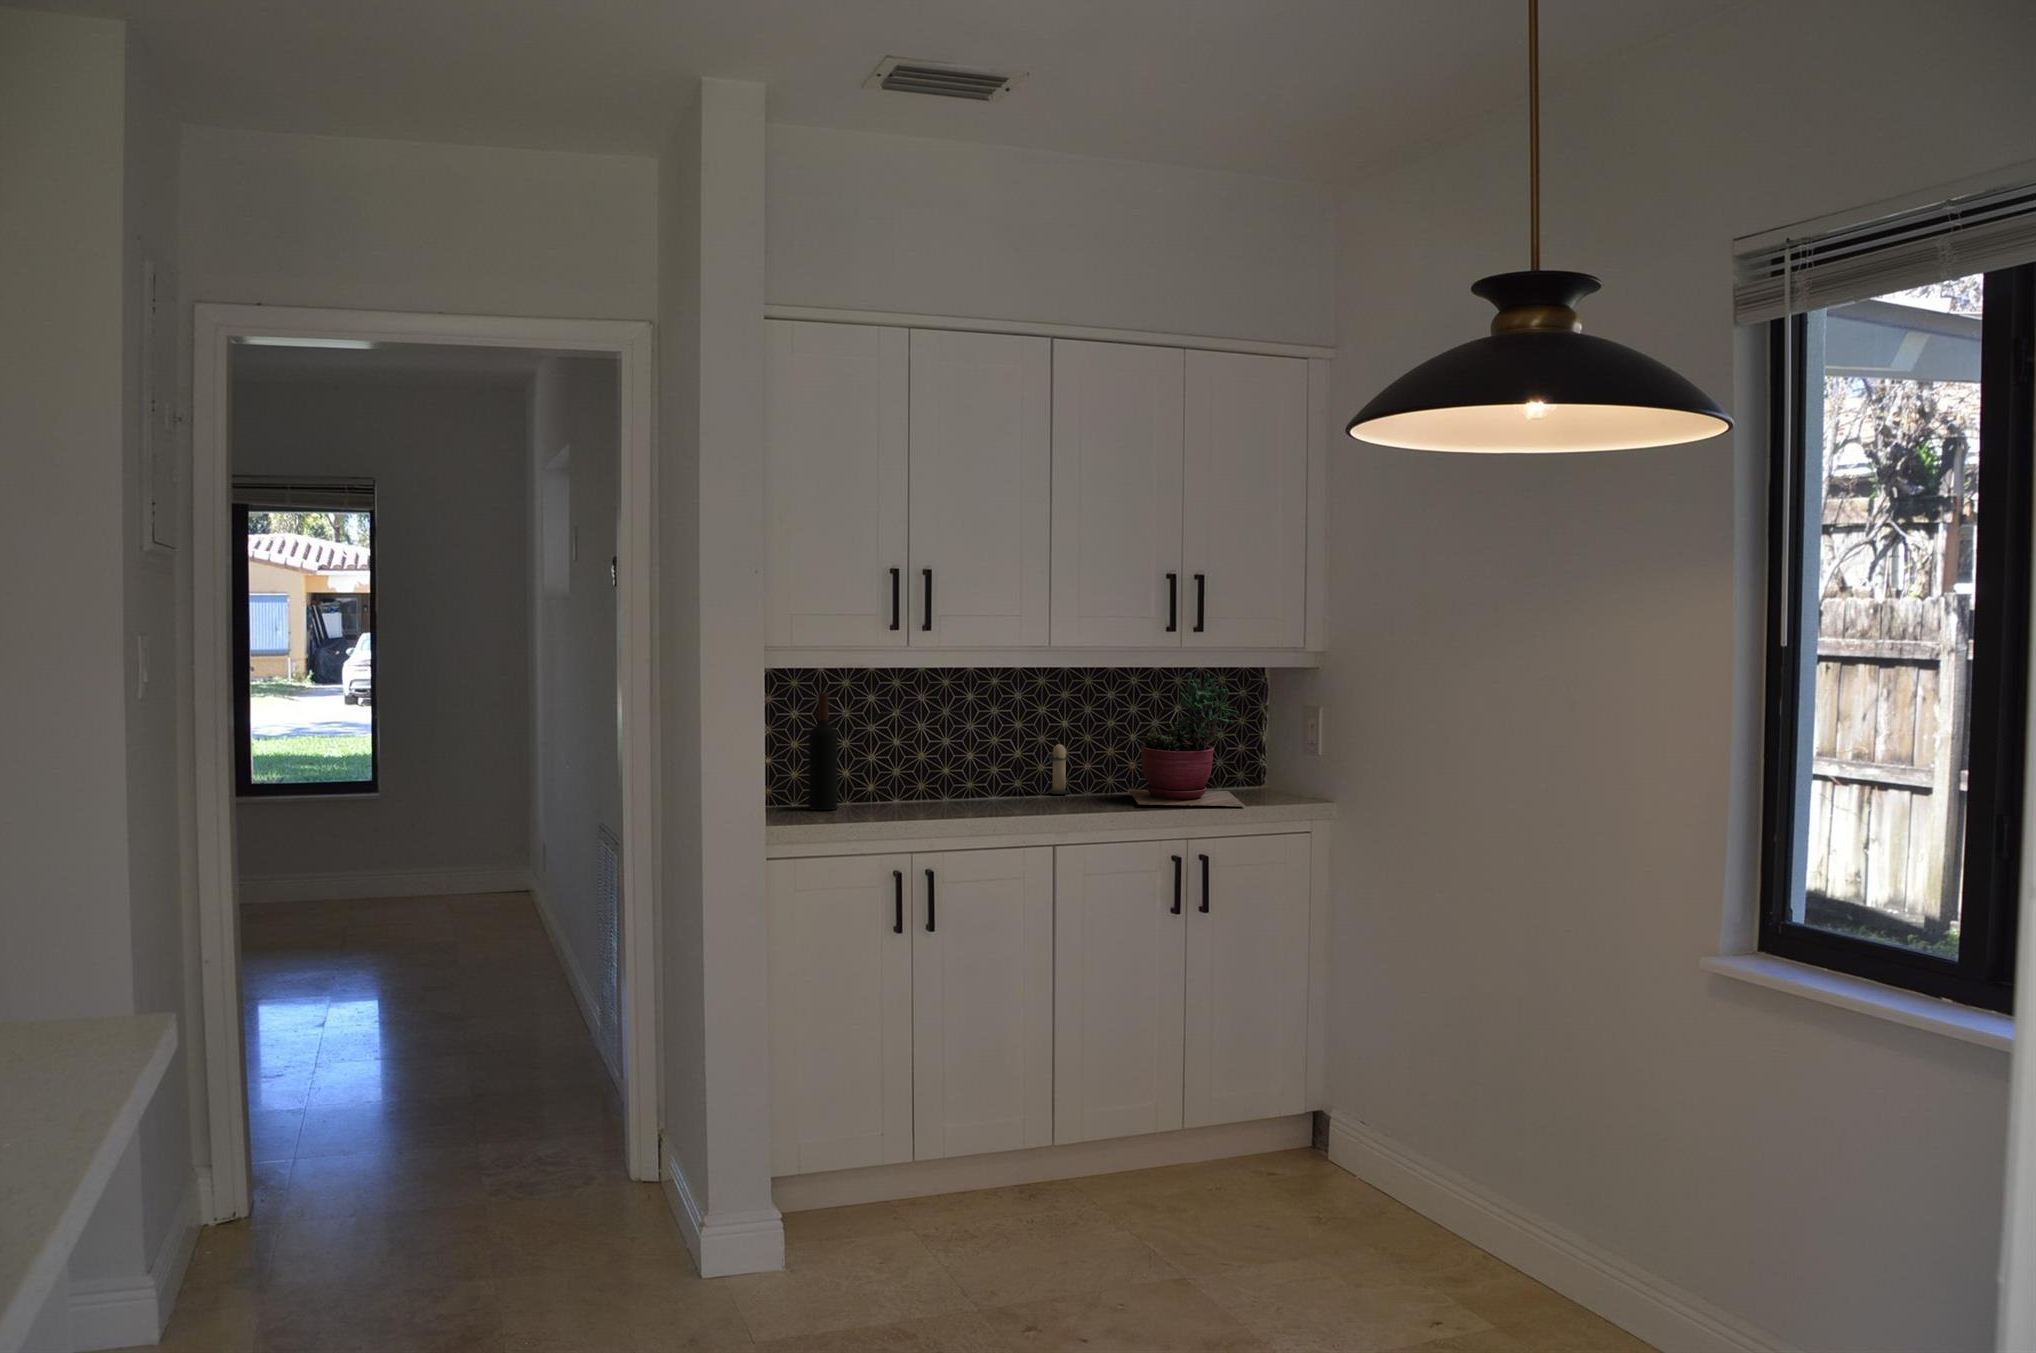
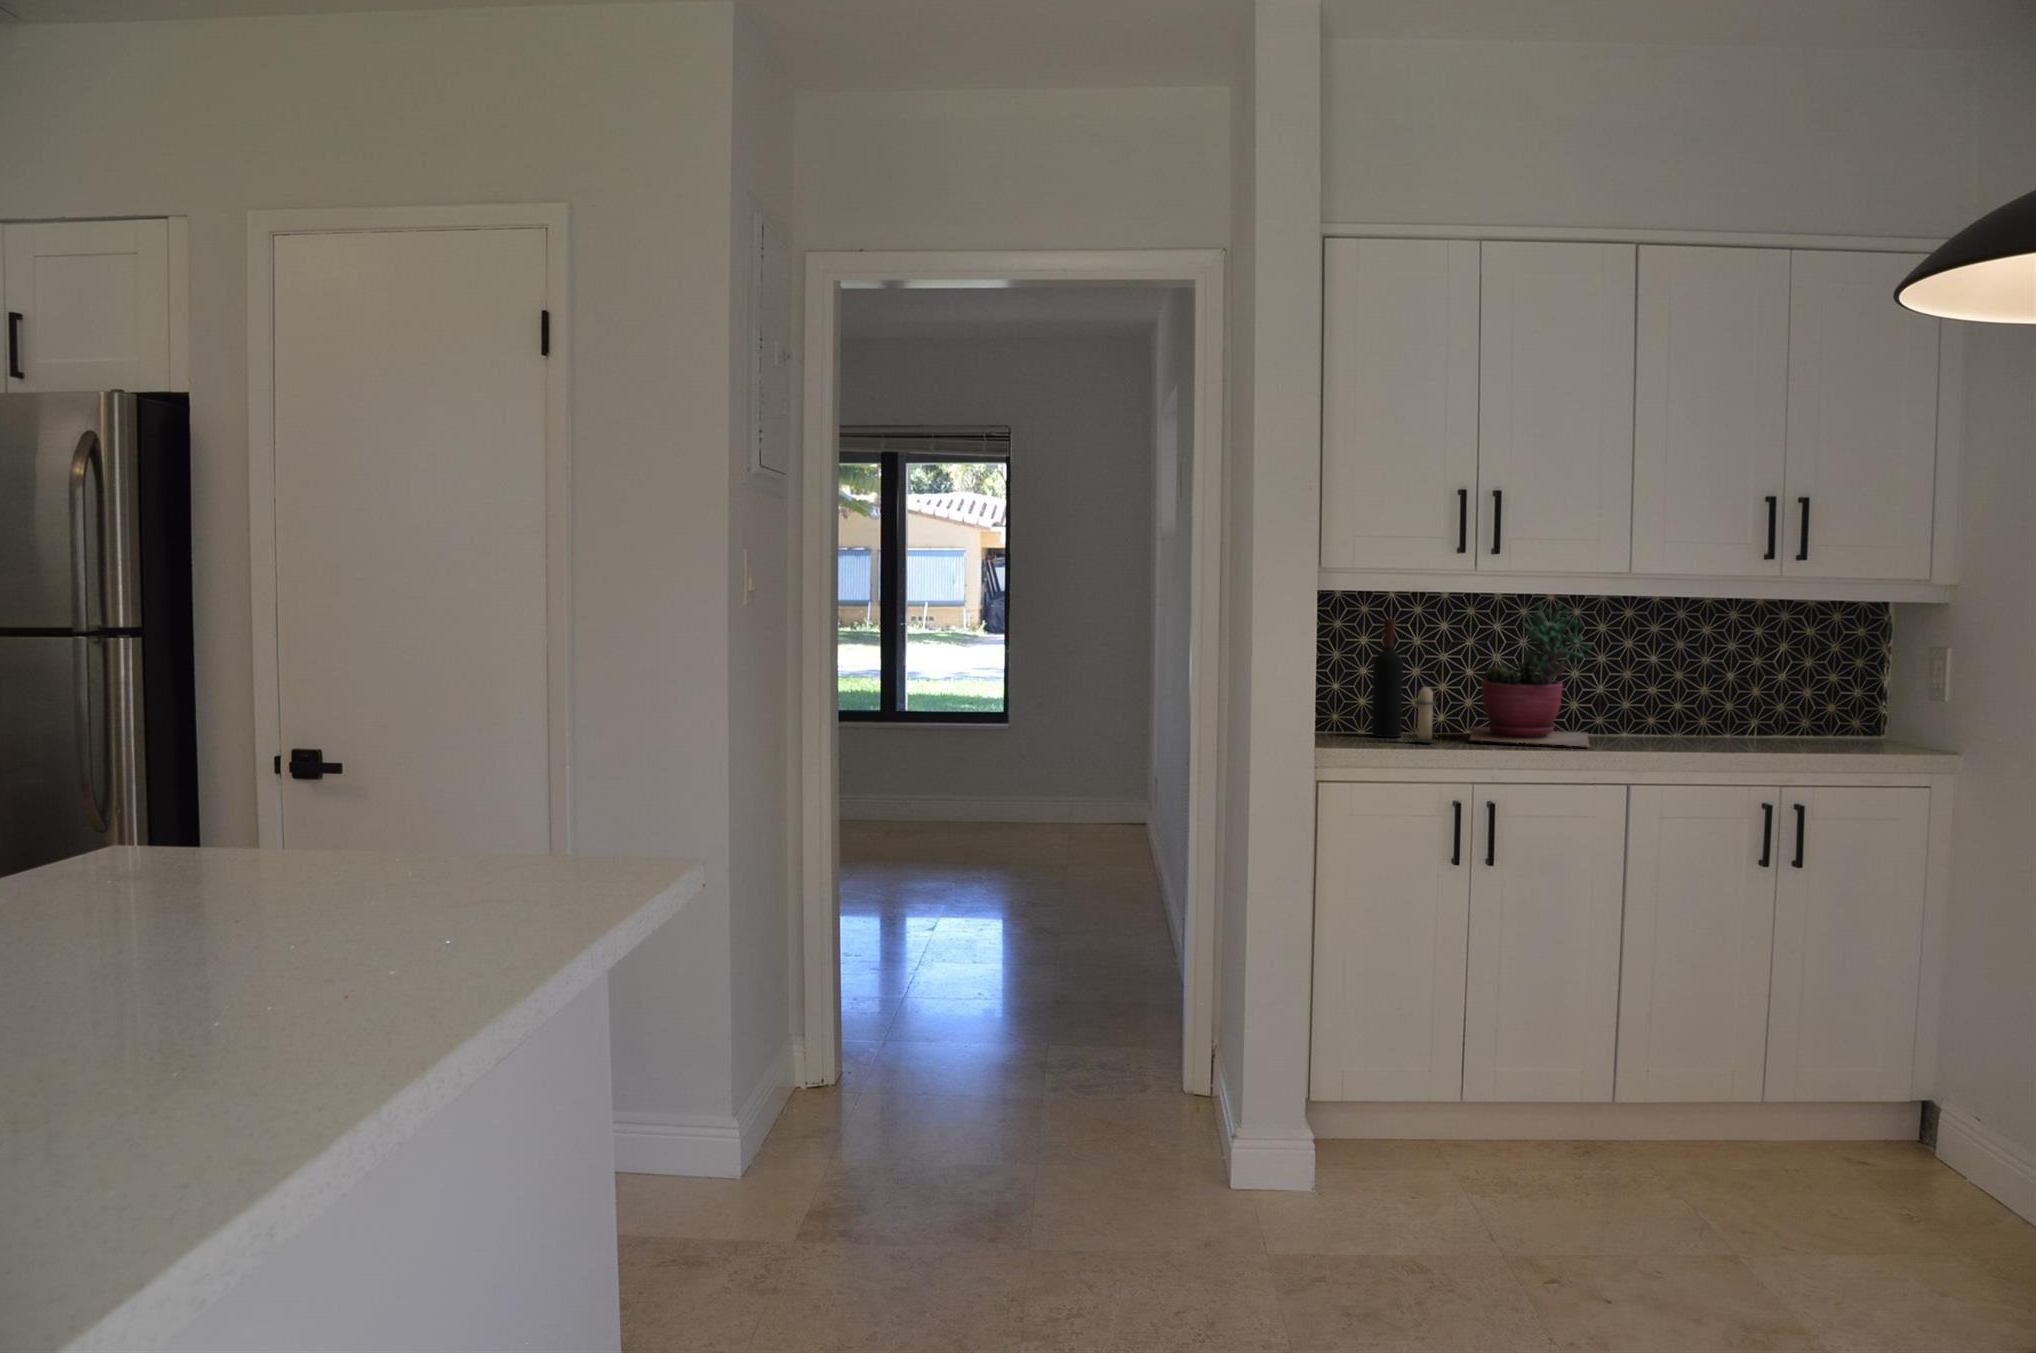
succulent plant: present [1128,673,1246,807] -> present [1470,603,1592,746]
candle: present [1049,741,1069,794] -> present [1414,686,1437,743]

